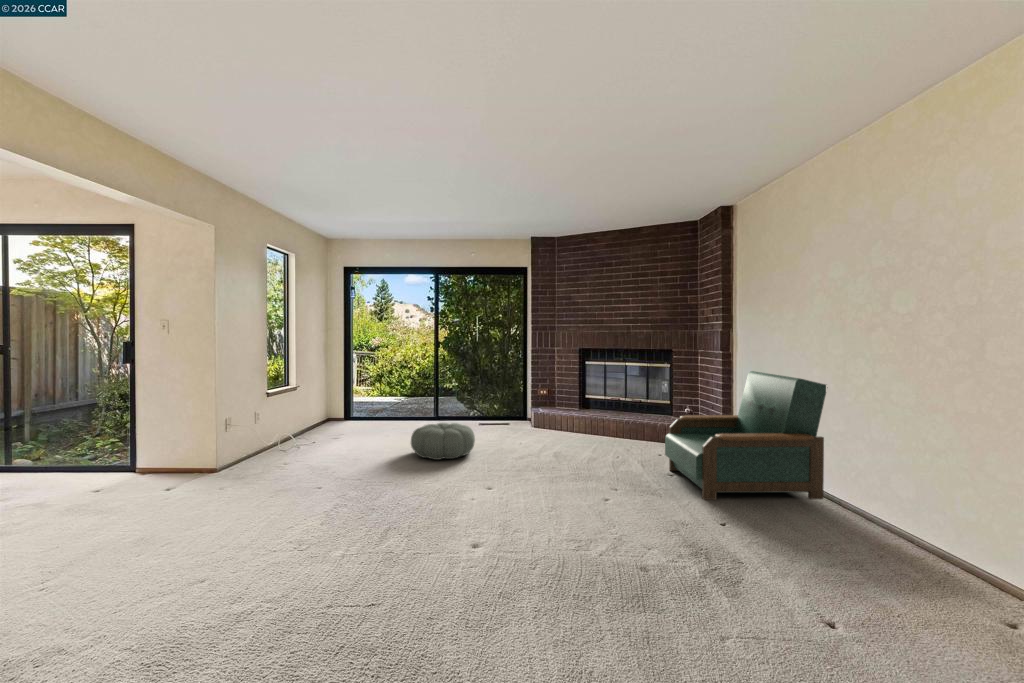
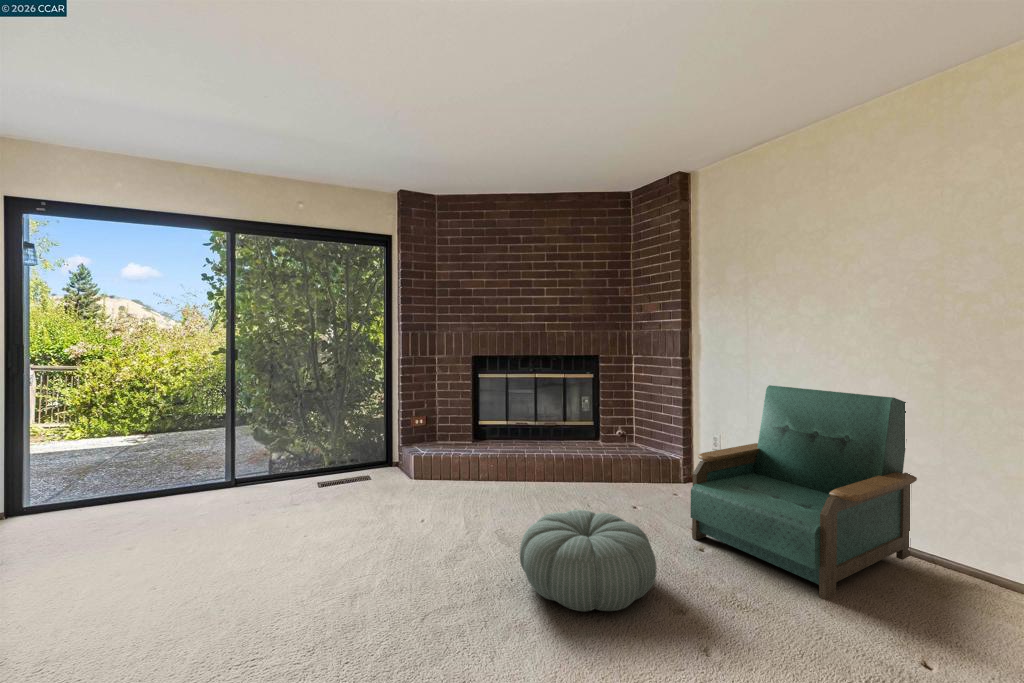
pouf: present [411,423,475,460] -> present [519,509,657,612]

